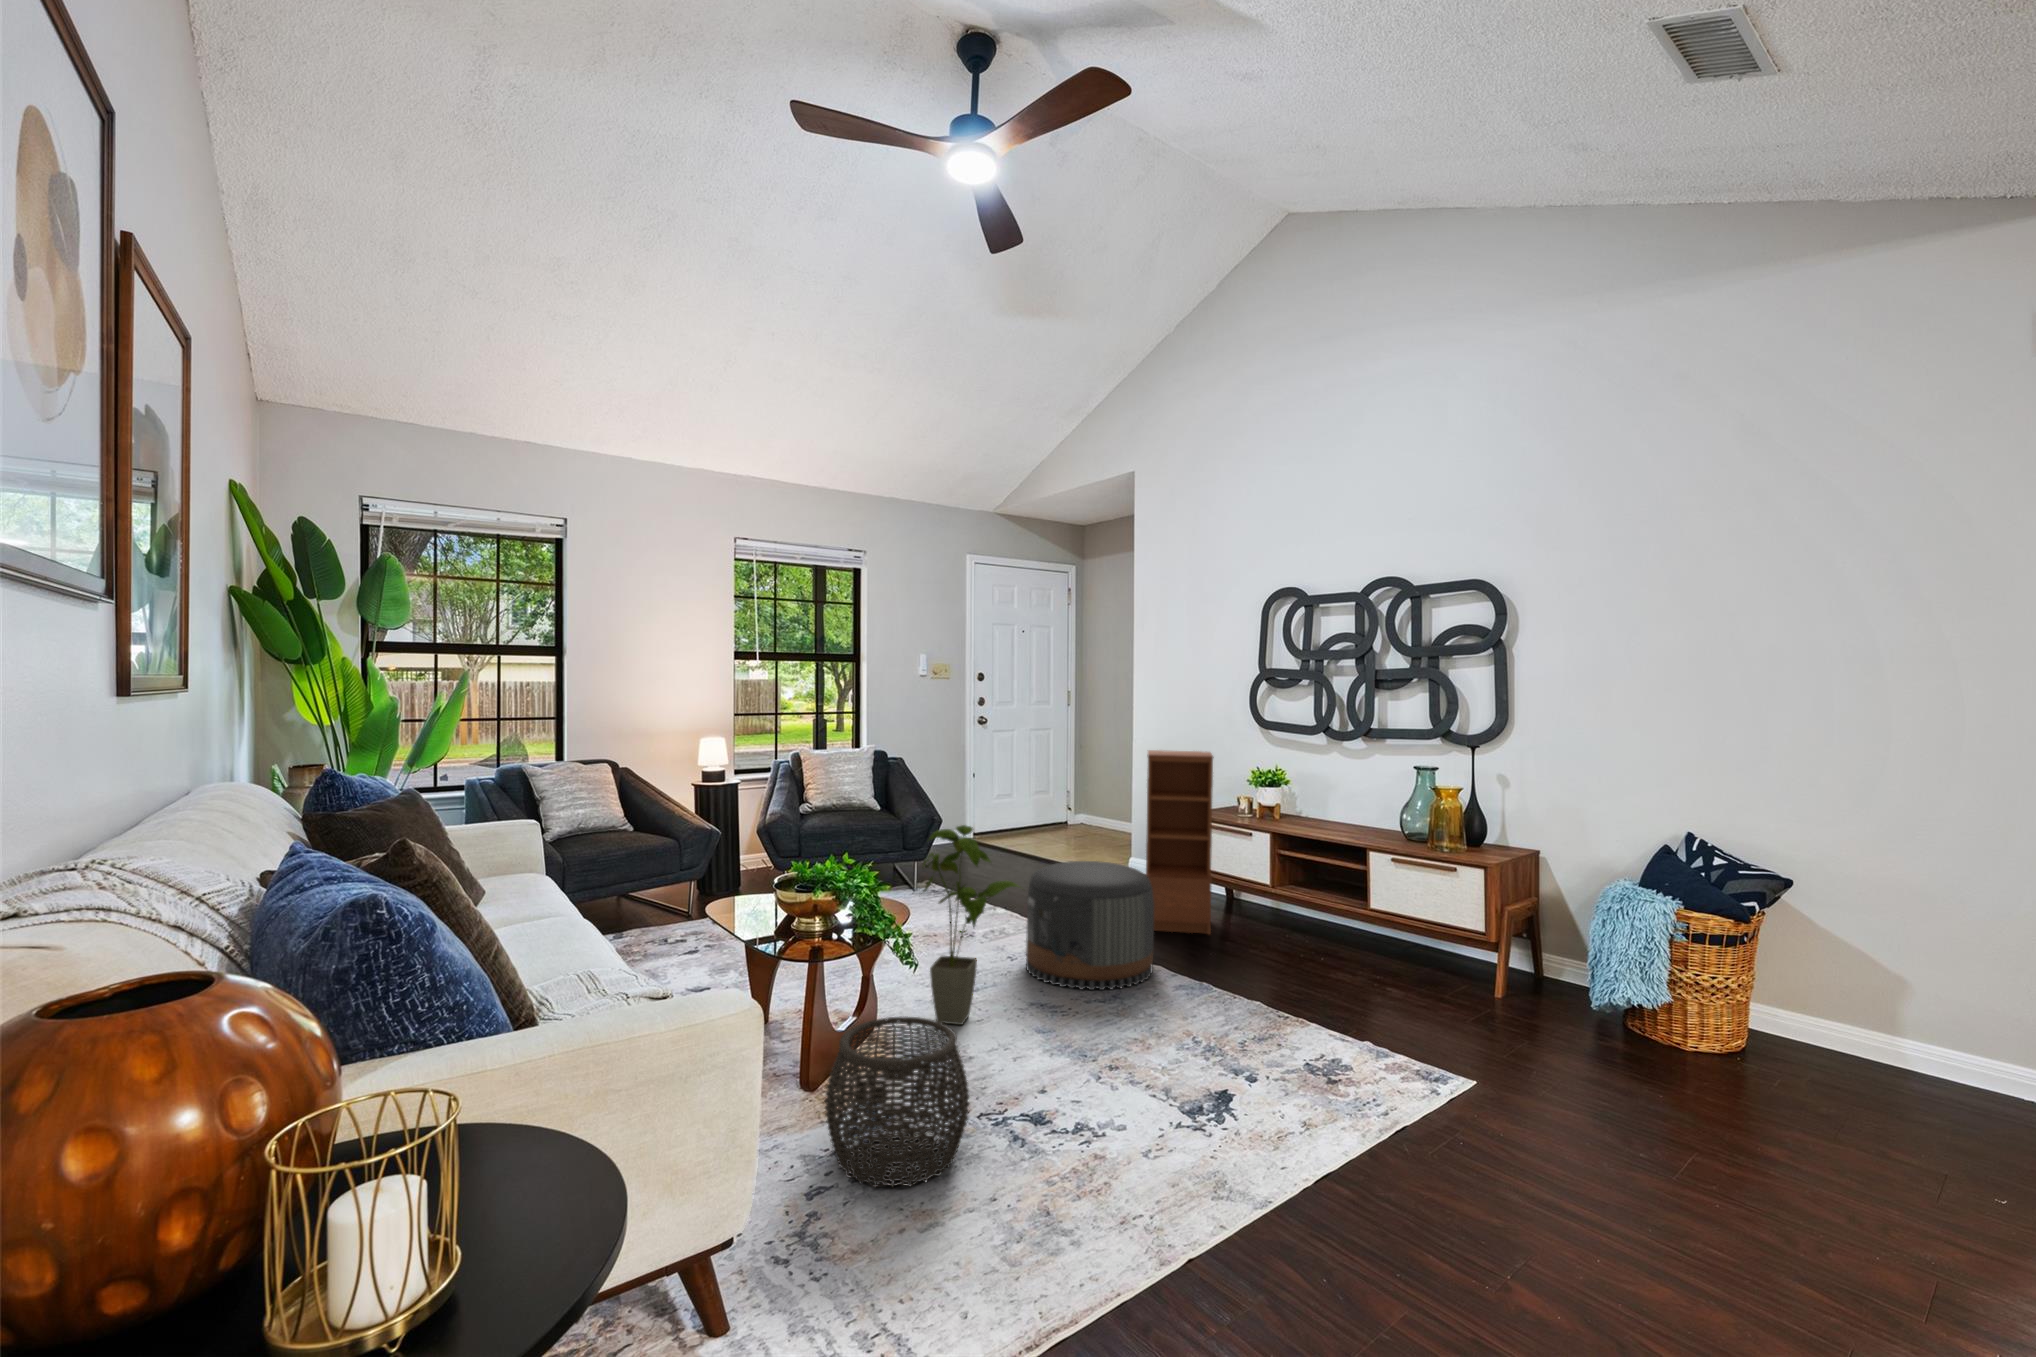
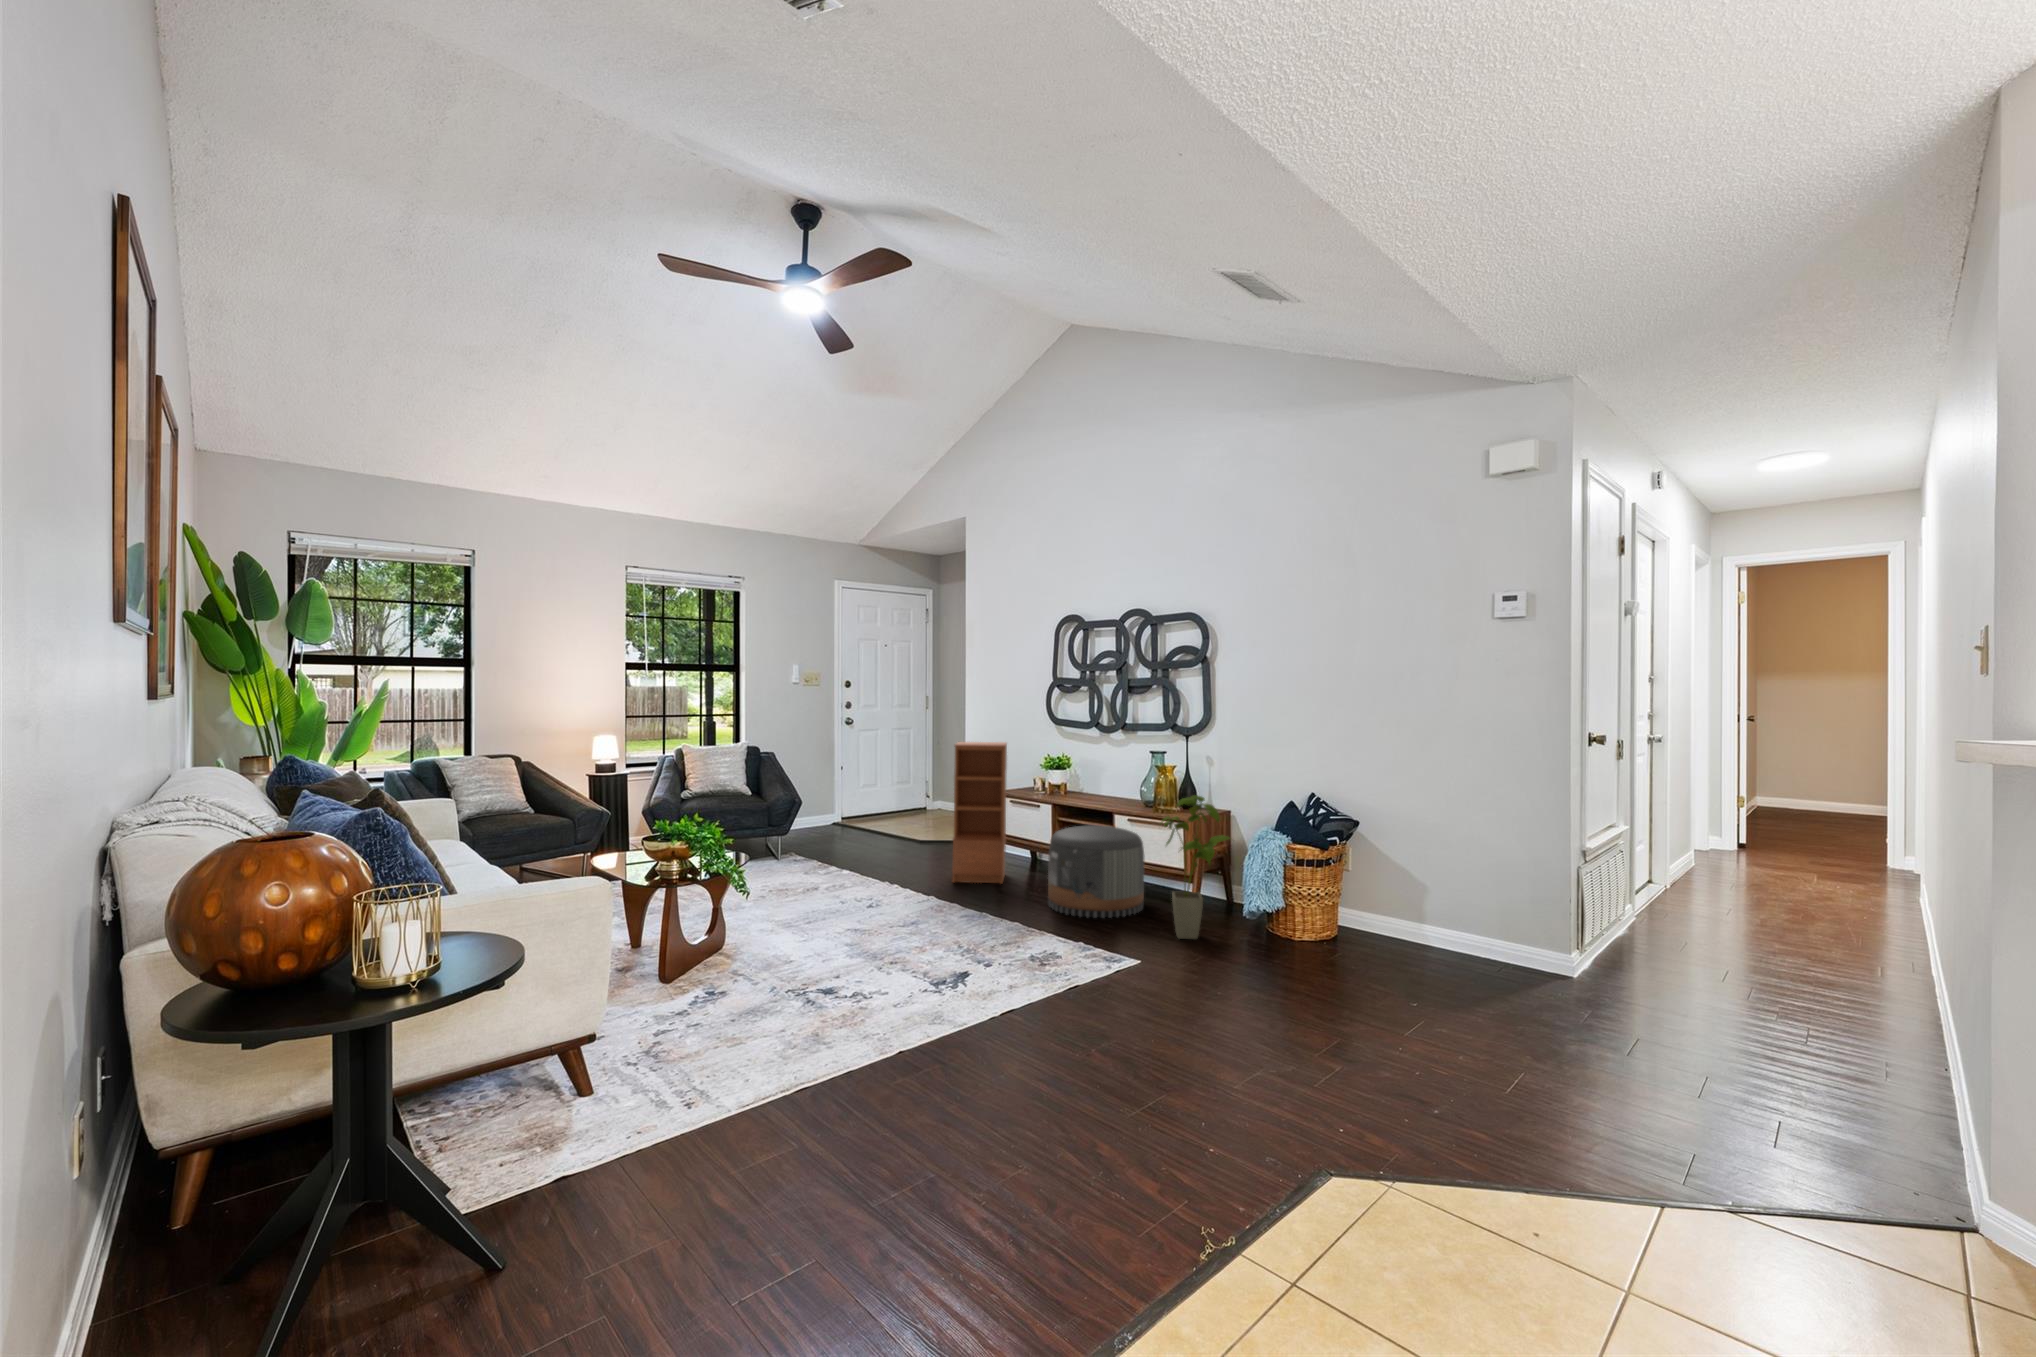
house plant: present [923,825,1019,1025] -> present [1162,795,1230,939]
pouf: present [1026,861,1154,990] -> present [1048,825,1144,918]
woven basket: present [825,1017,970,1187] -> none [670,920,774,1028]

